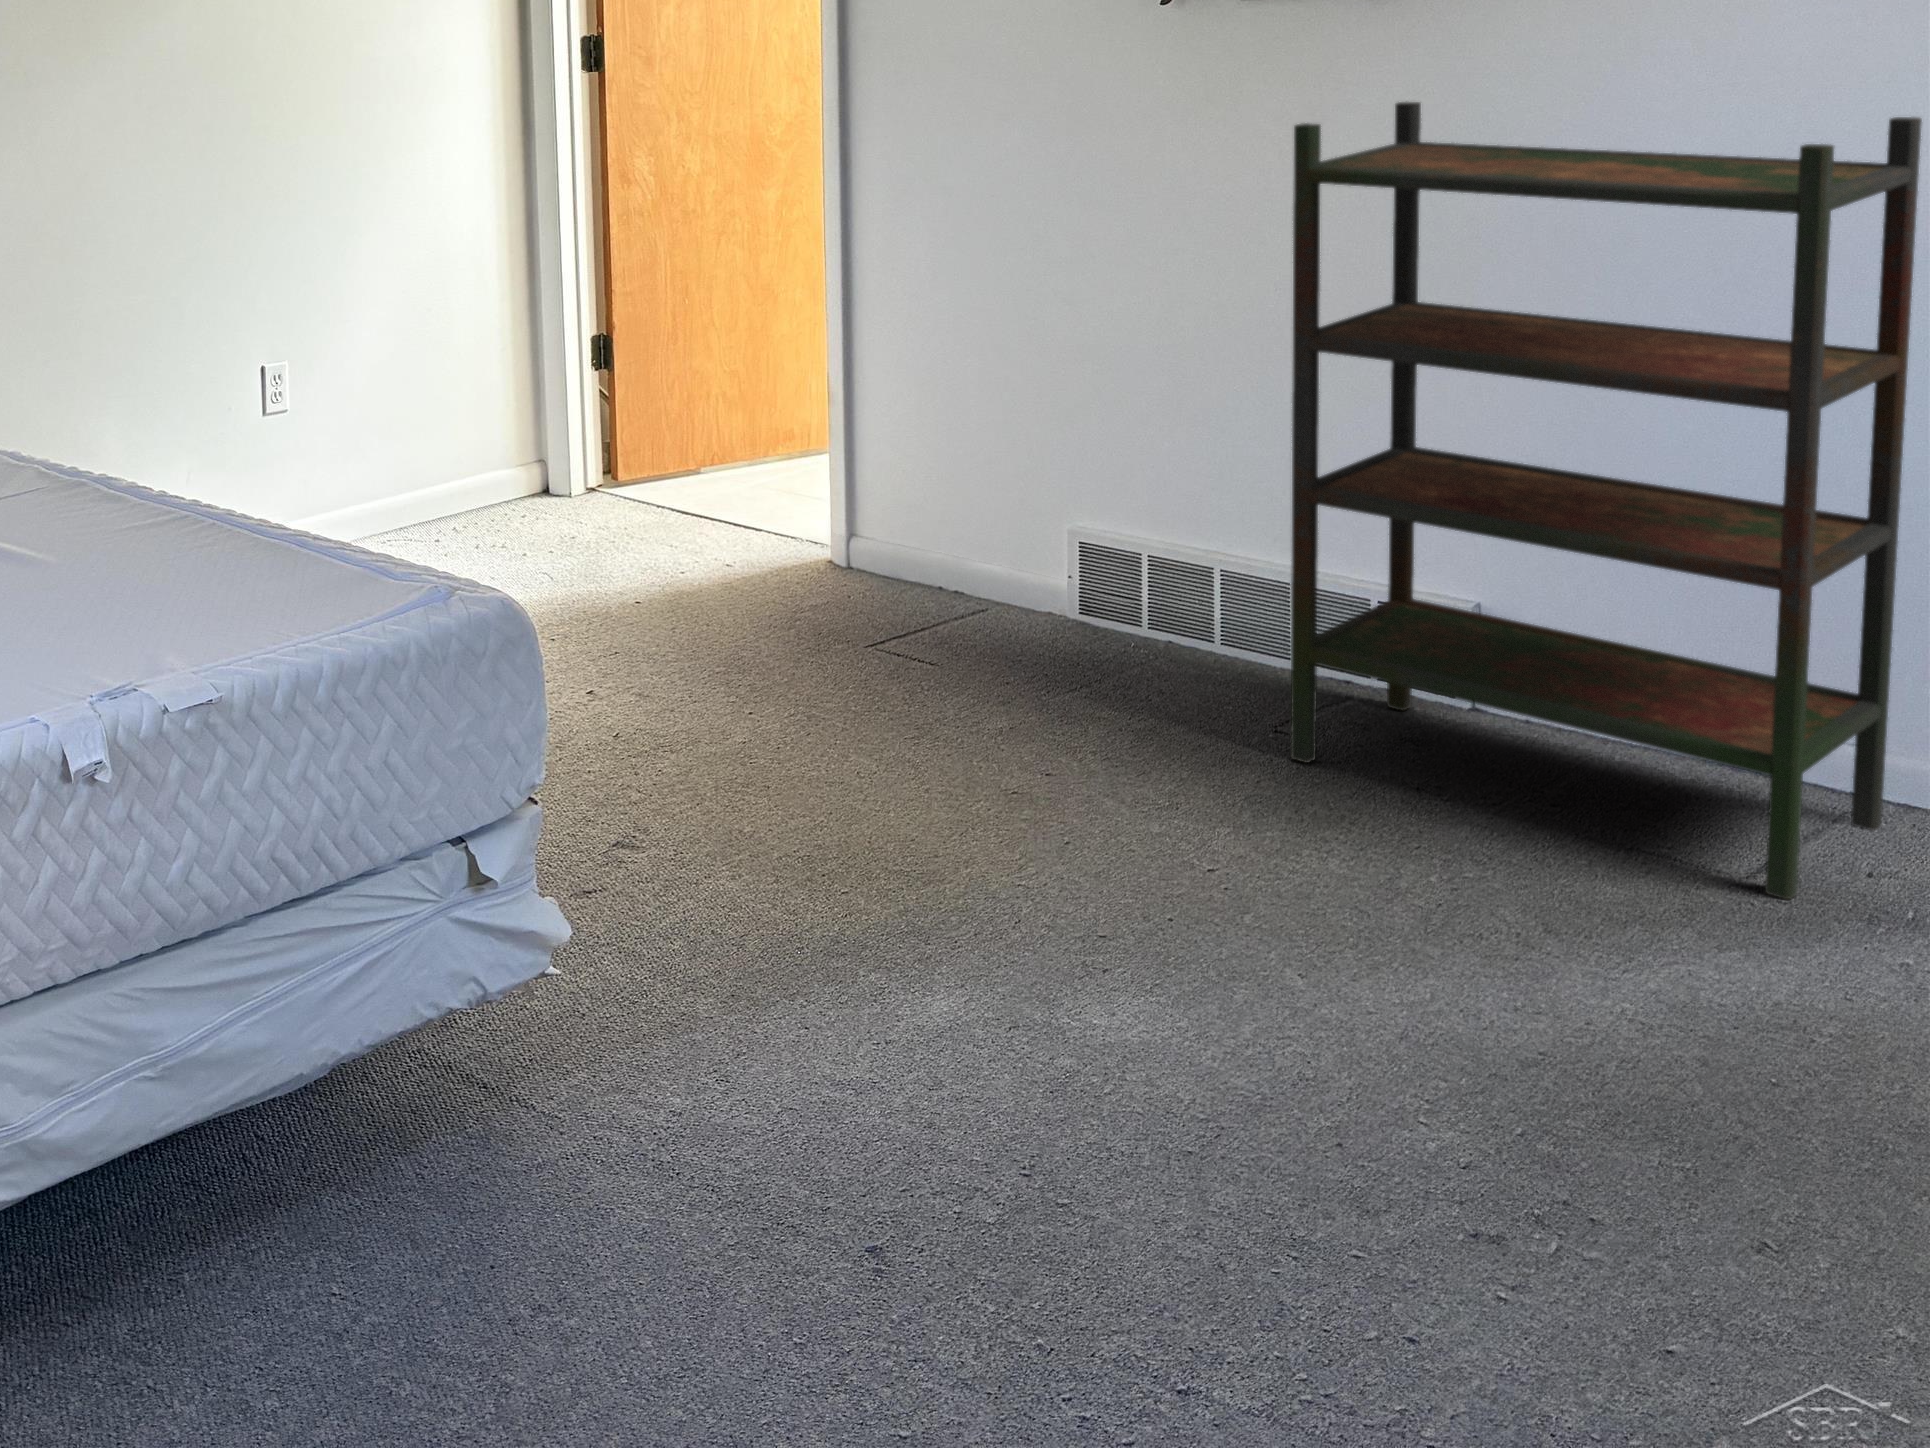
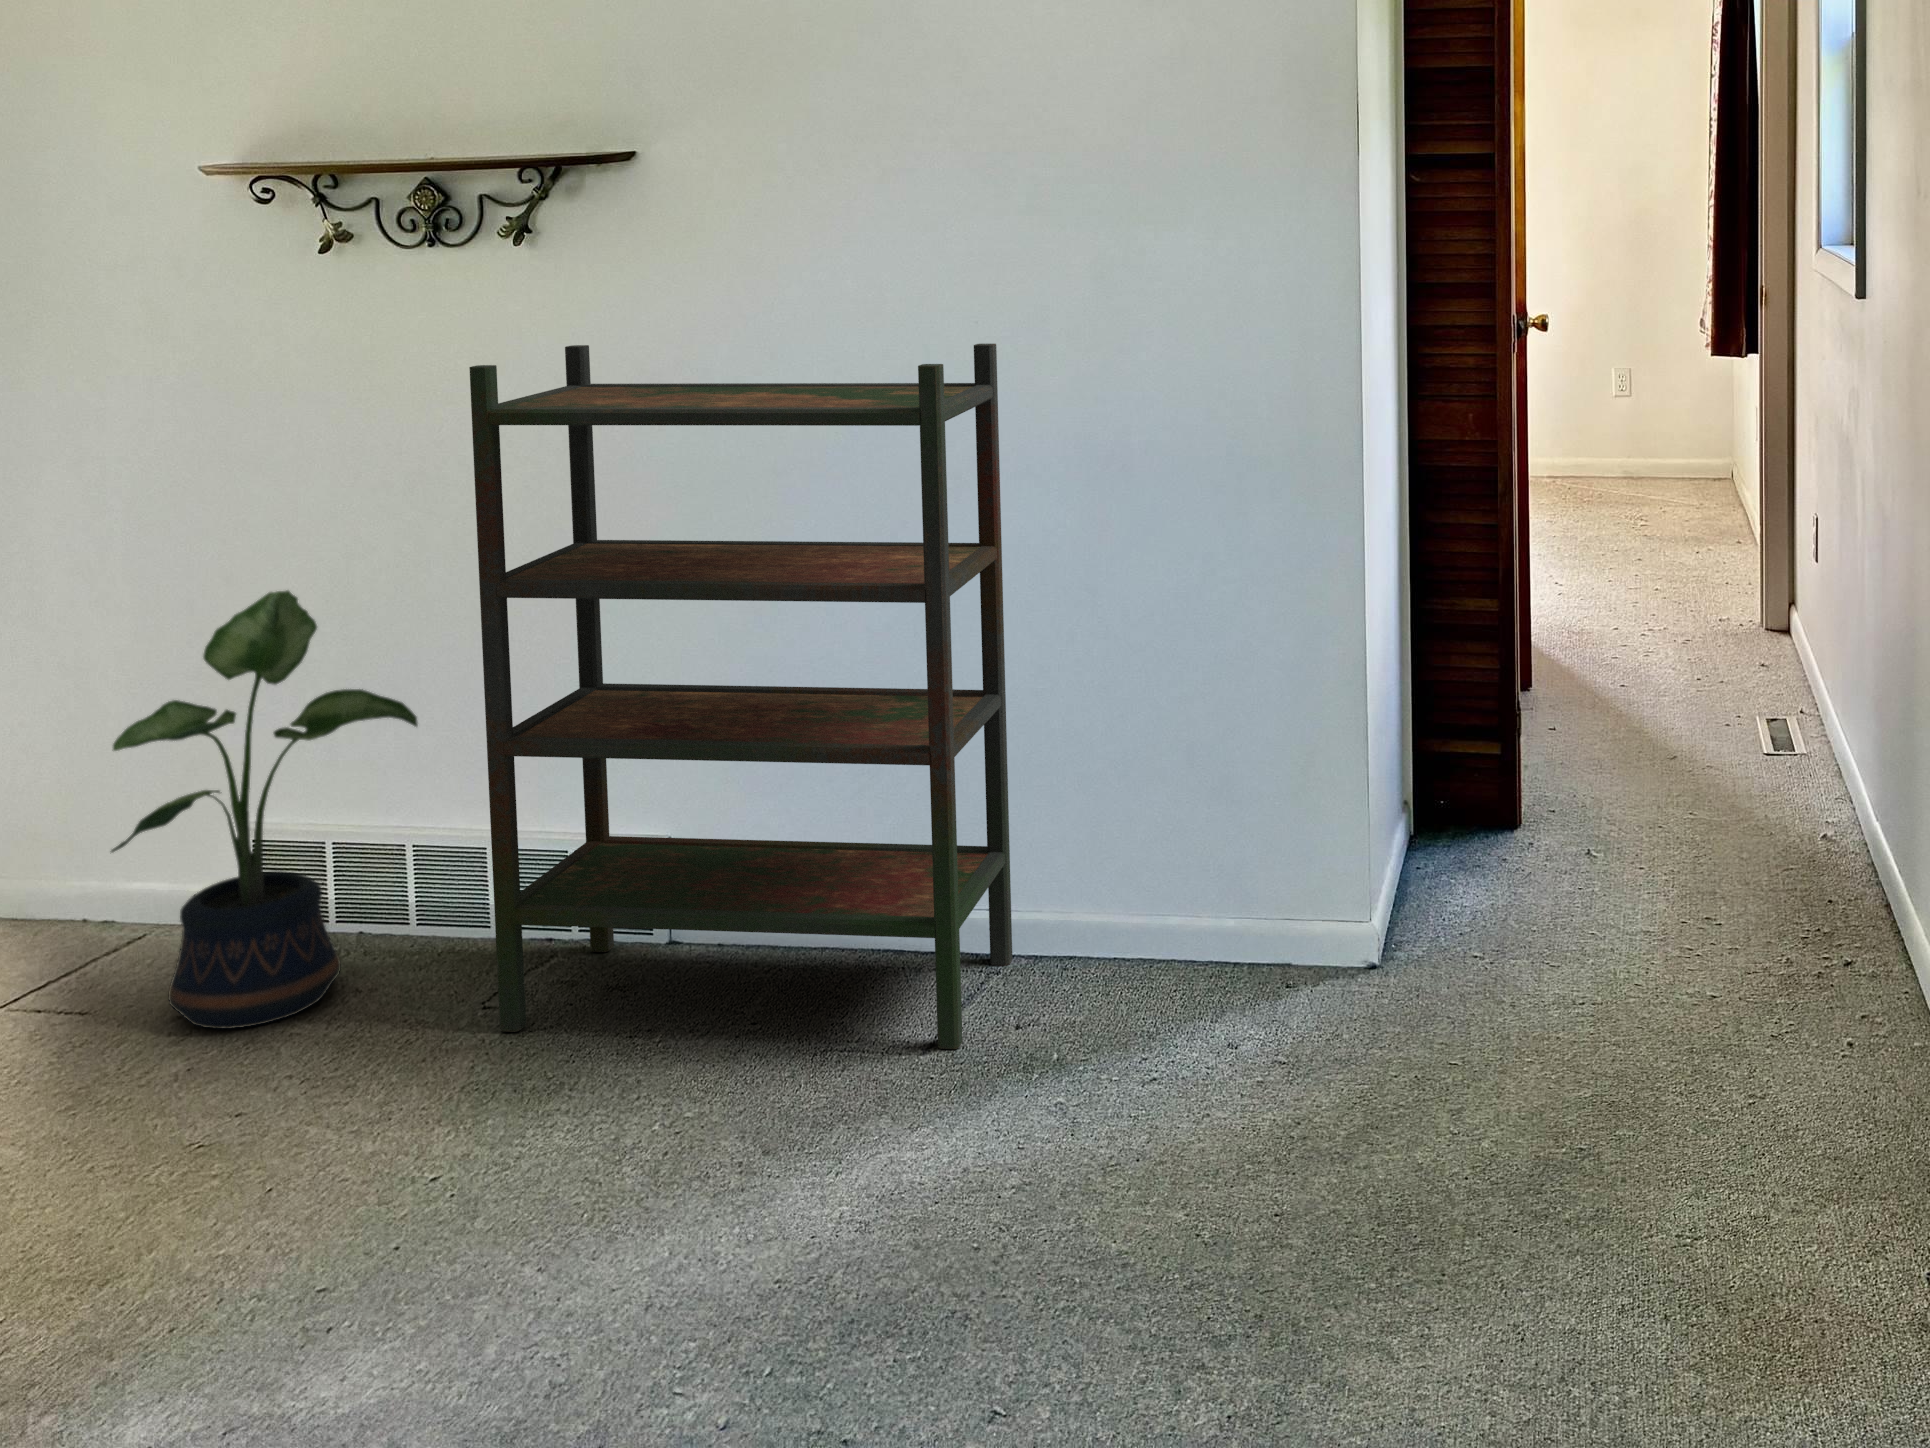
potted plant: none [966,319,1229,701] -> present [111,590,418,1029]

